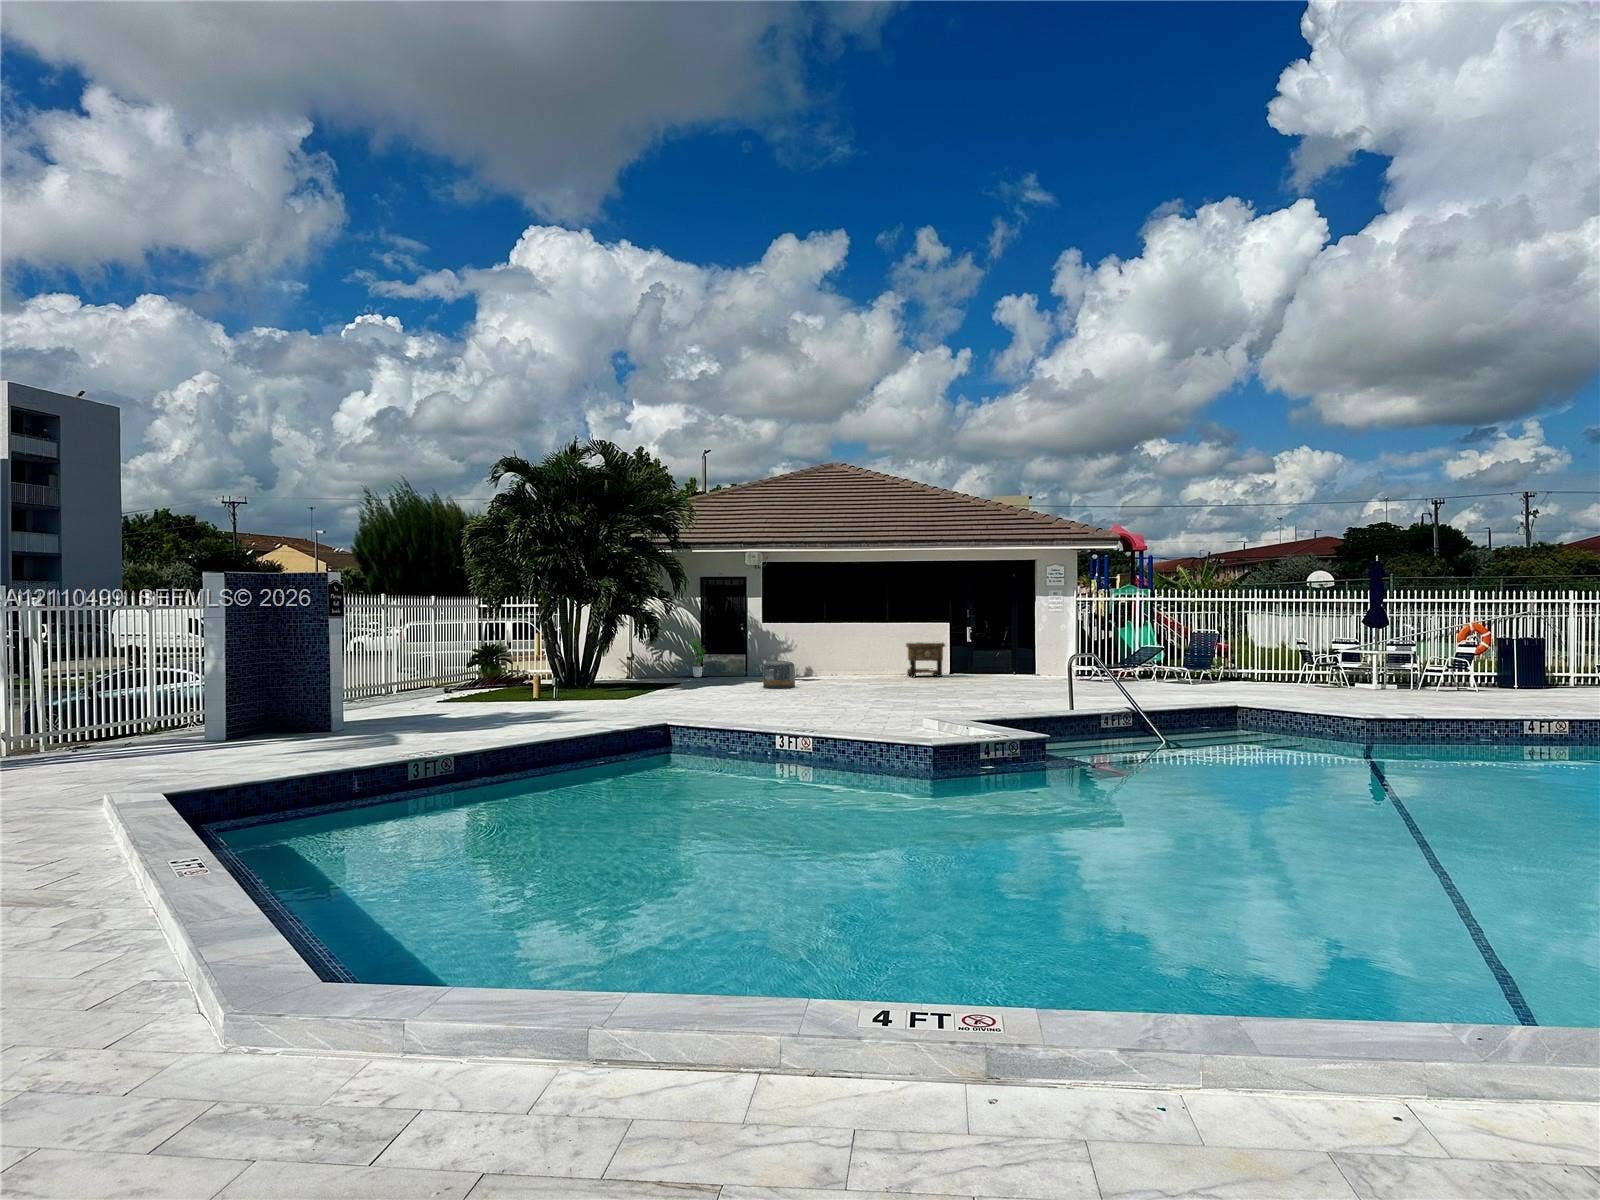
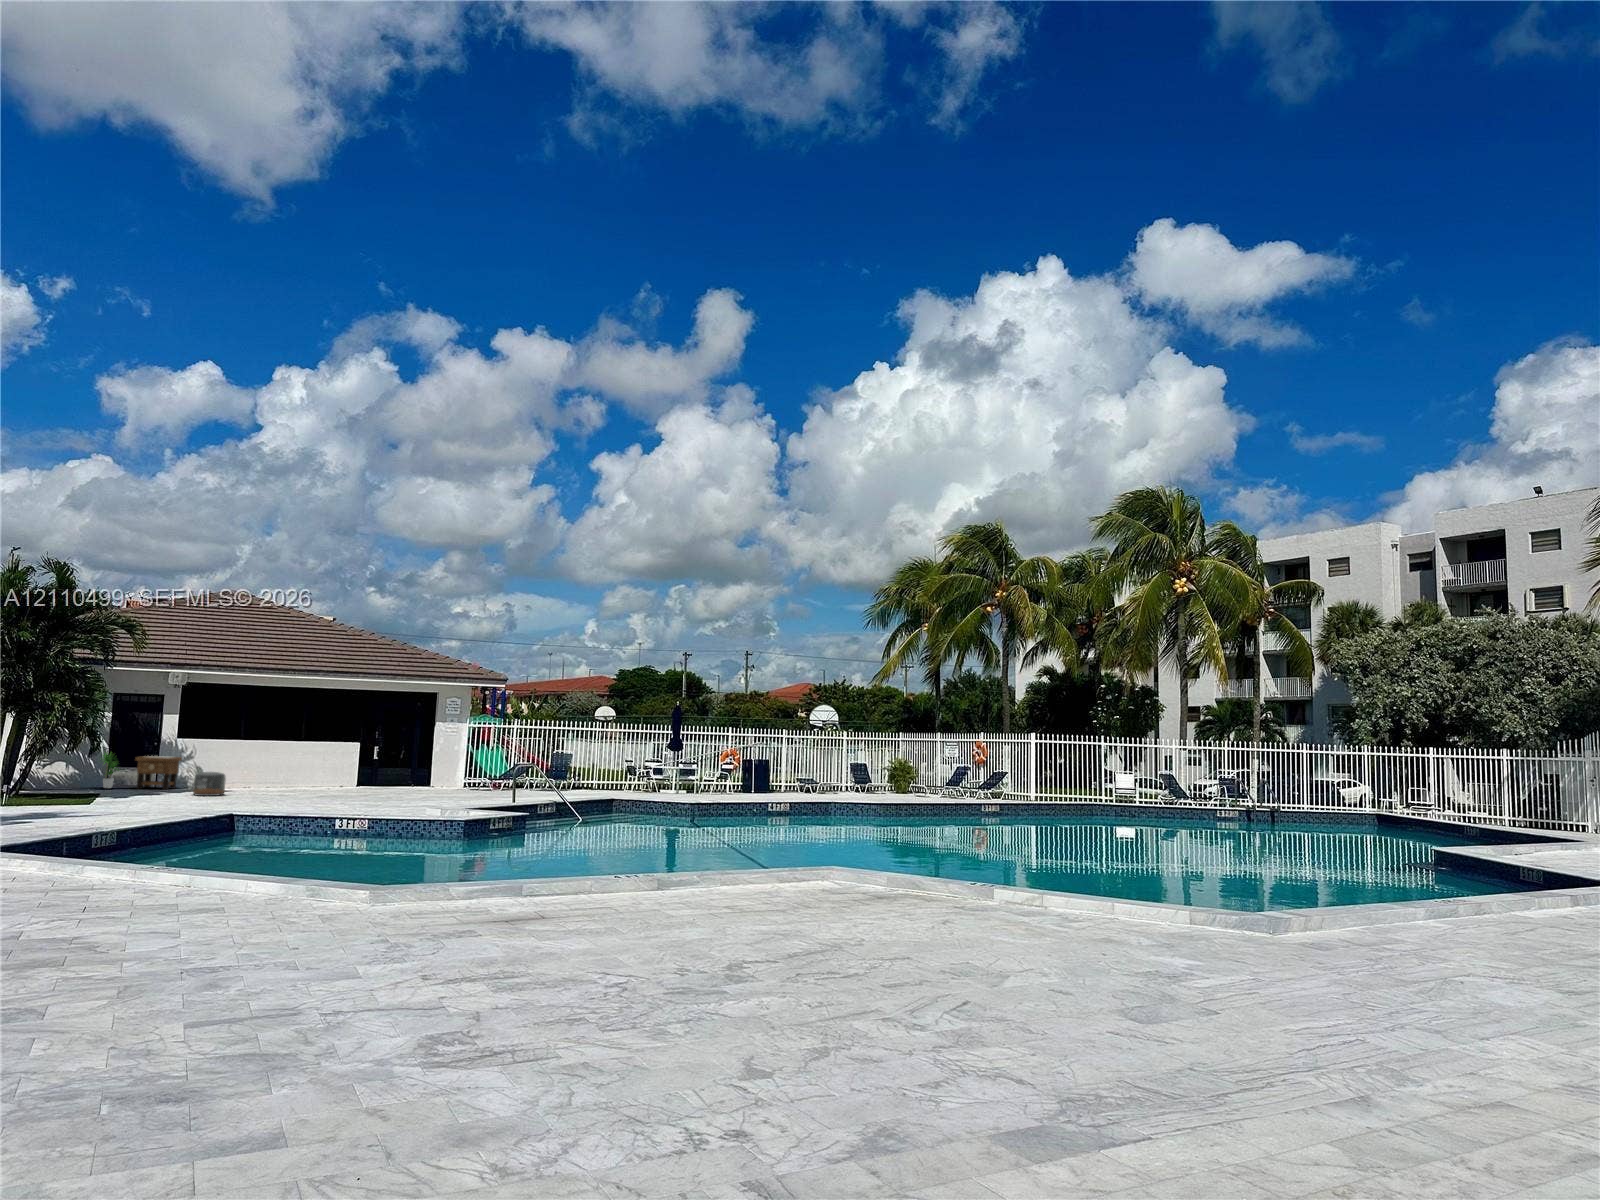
side table: present [906,642,945,677] -> present [135,756,182,789]

